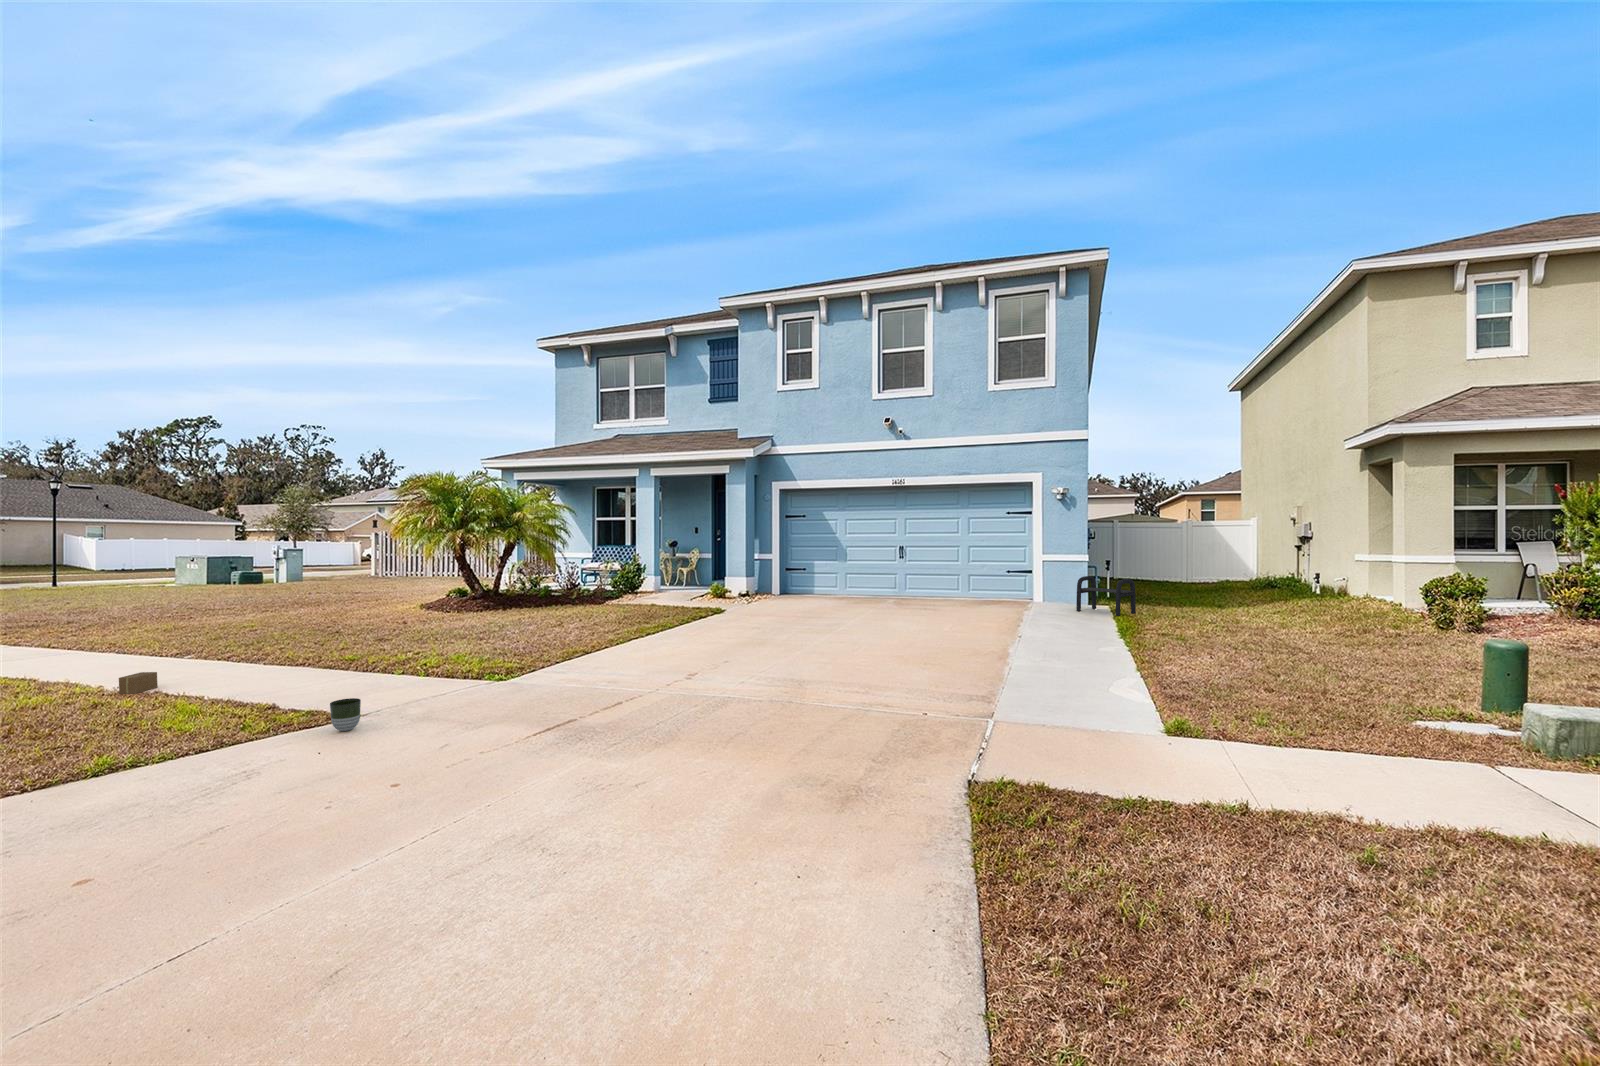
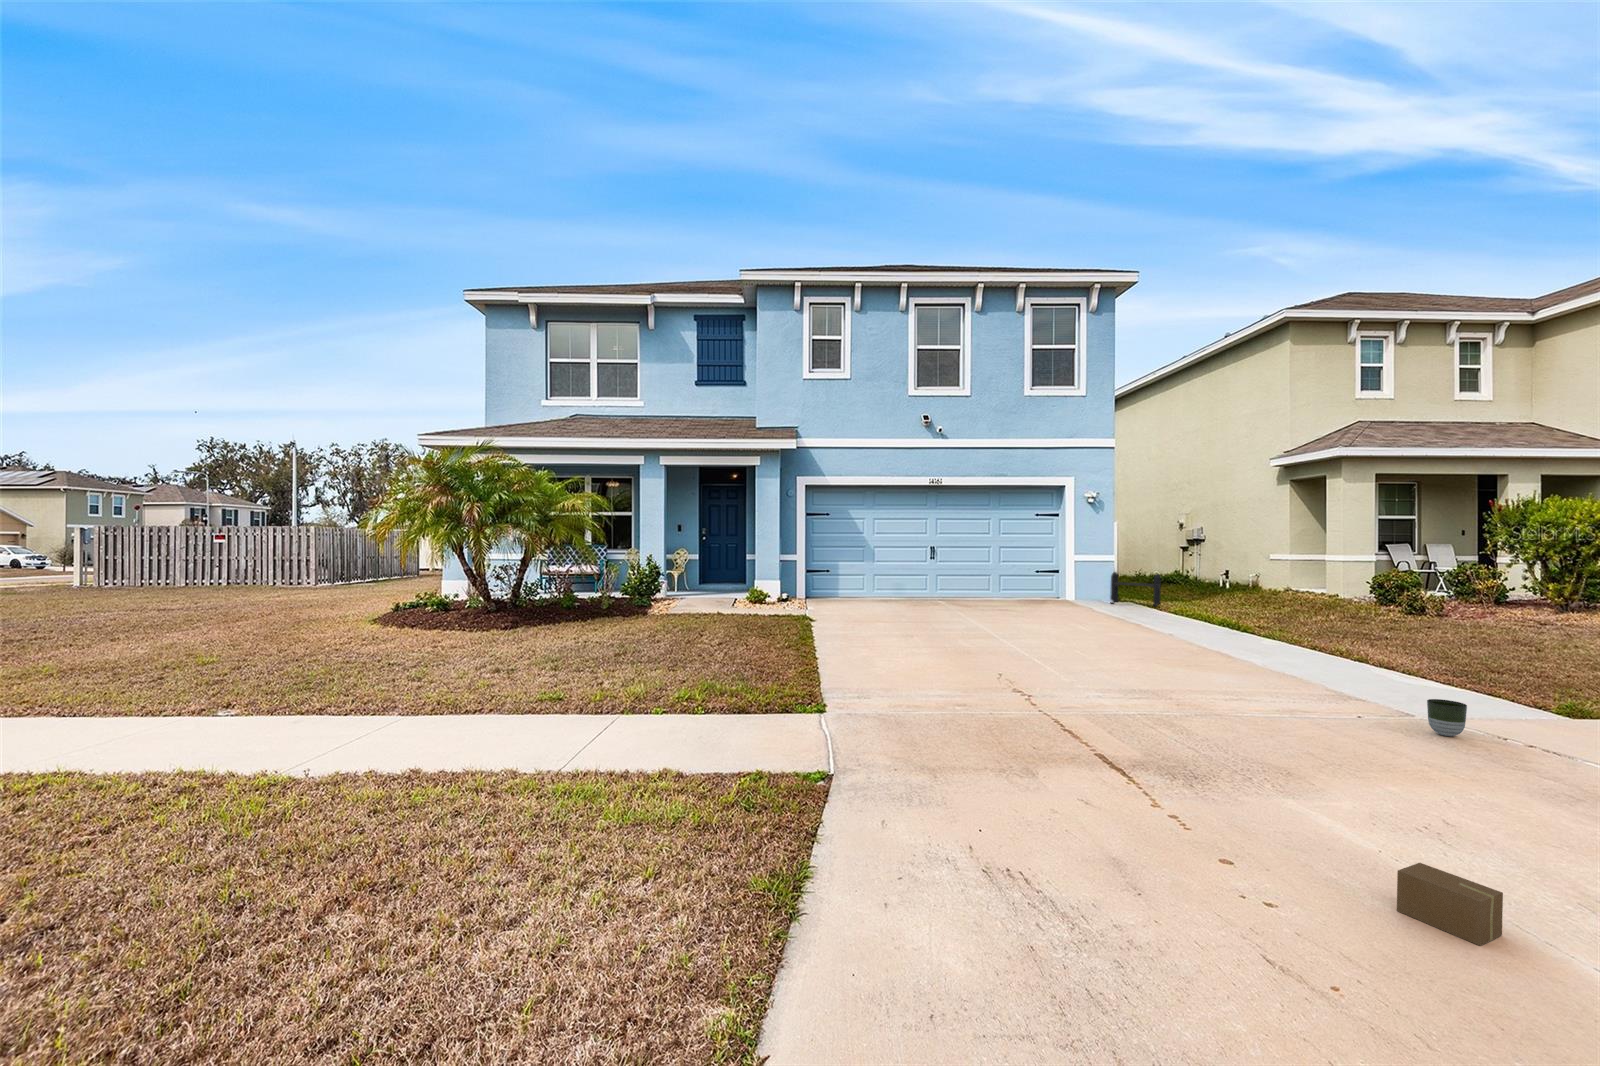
cardboard box: present [119,672,158,694] -> present [1397,863,1503,946]
planter: present [330,698,361,731] -> present [1427,699,1467,736]

